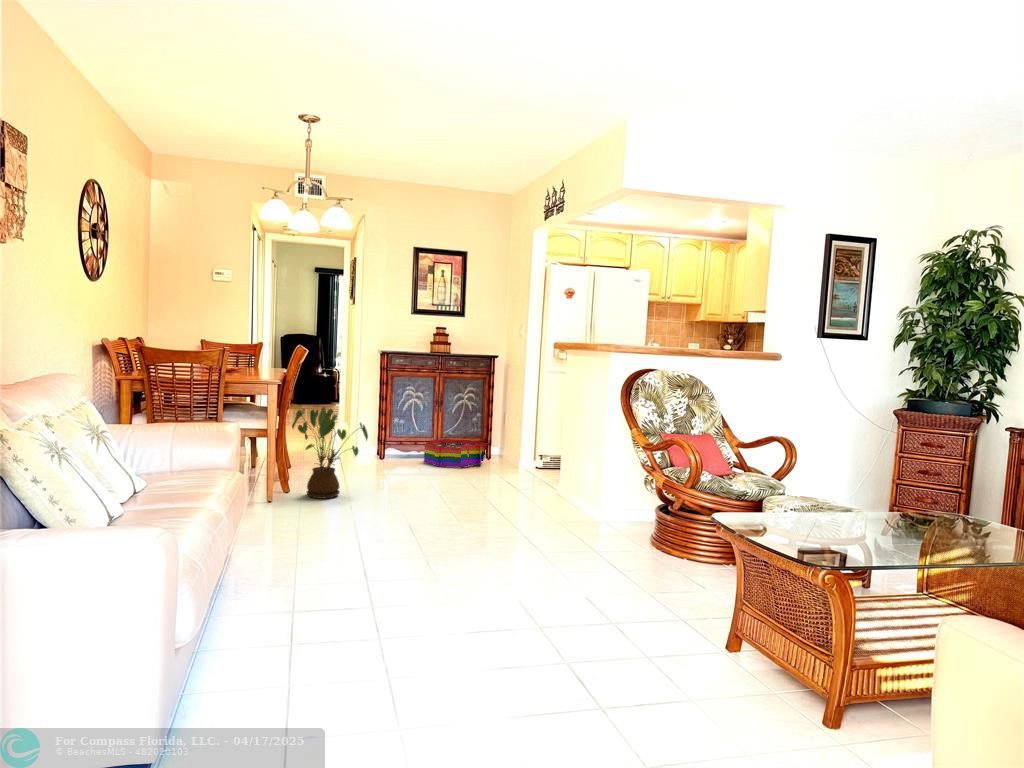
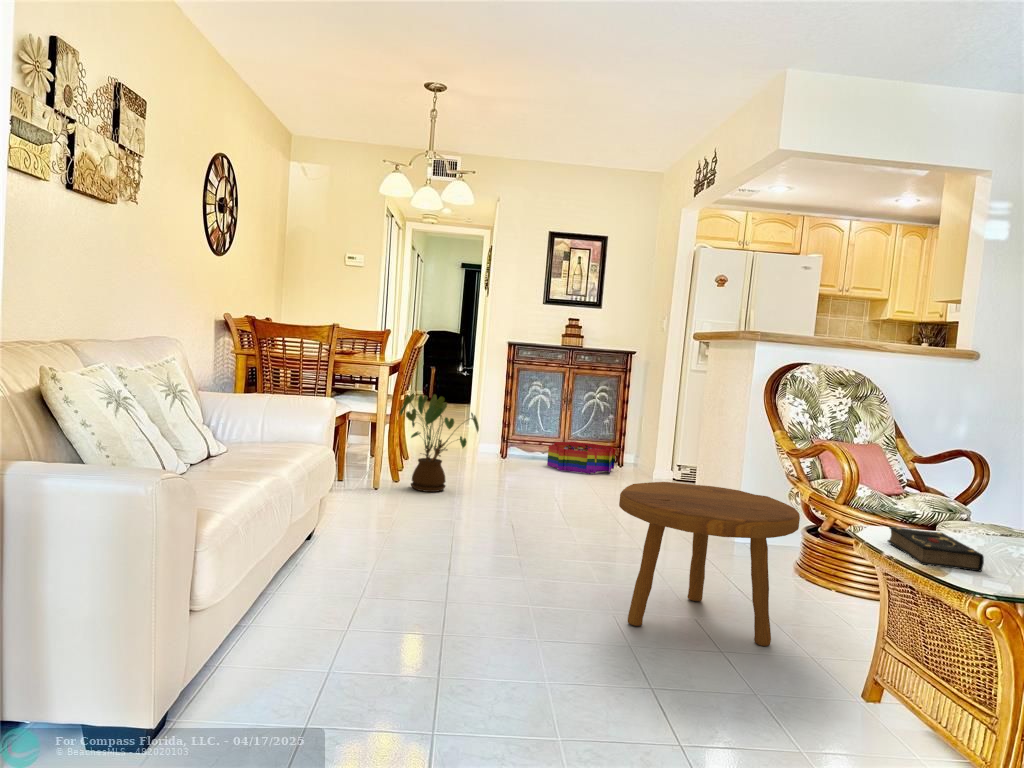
footstool: none [522,483,669,614] -> present [619,482,800,646]
book: none [741,513,814,545] -> present [888,526,984,571]

